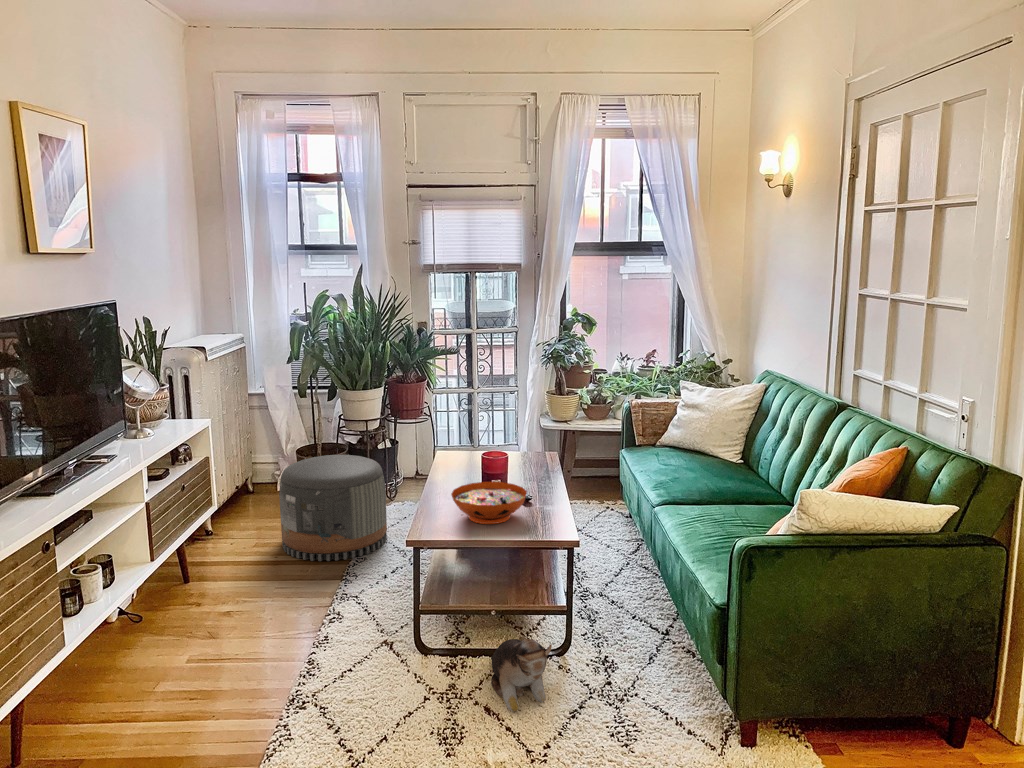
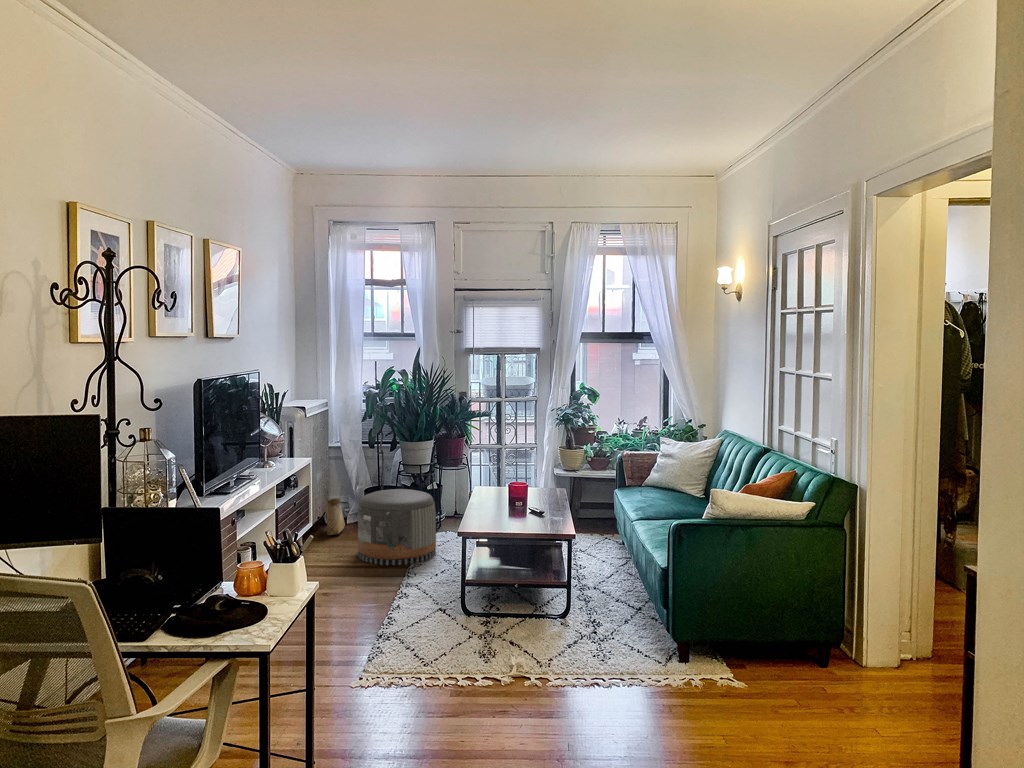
woven basket: none [239,445,272,512] -> present [323,487,345,535]
decorative bowl: present [451,482,527,524] -> none [488,499,540,526]
plush toy: present [491,638,552,712] -> none [514,593,554,645]

